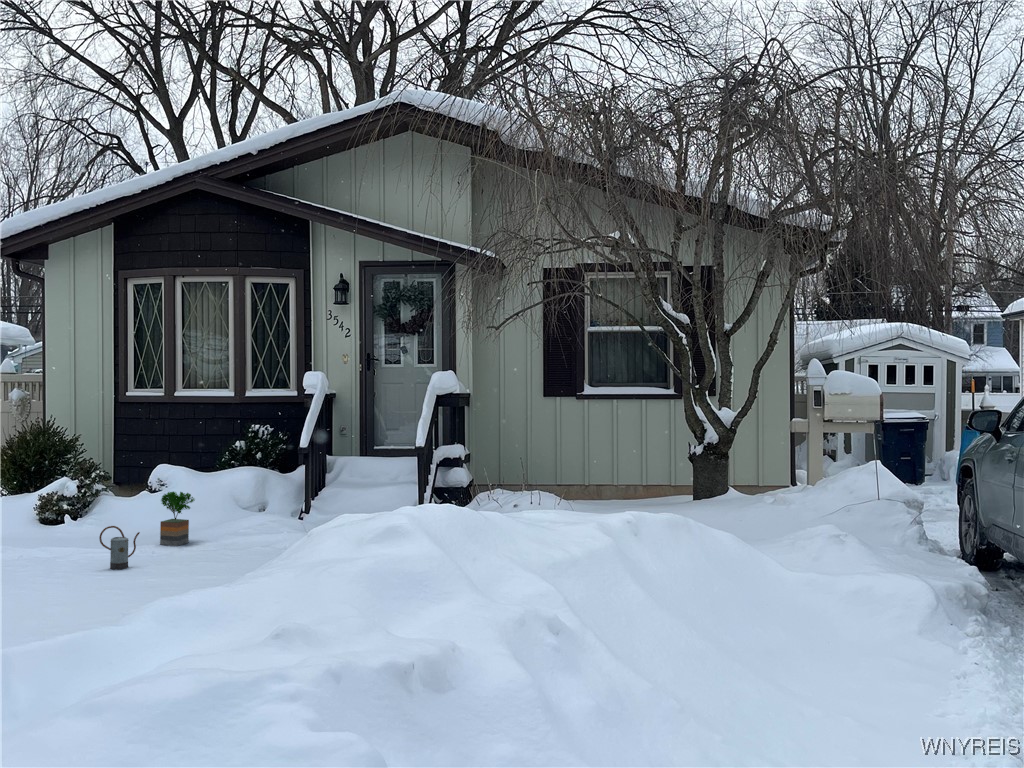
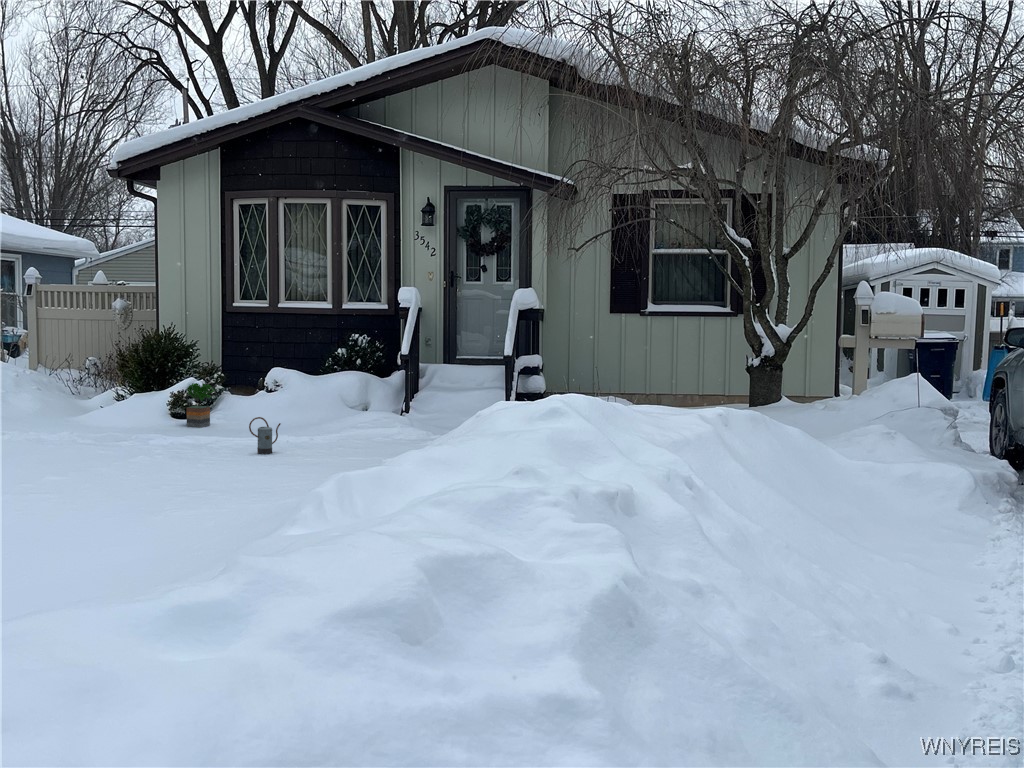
potted tree: present [160,492,195,546] -> present [187,383,215,428]

